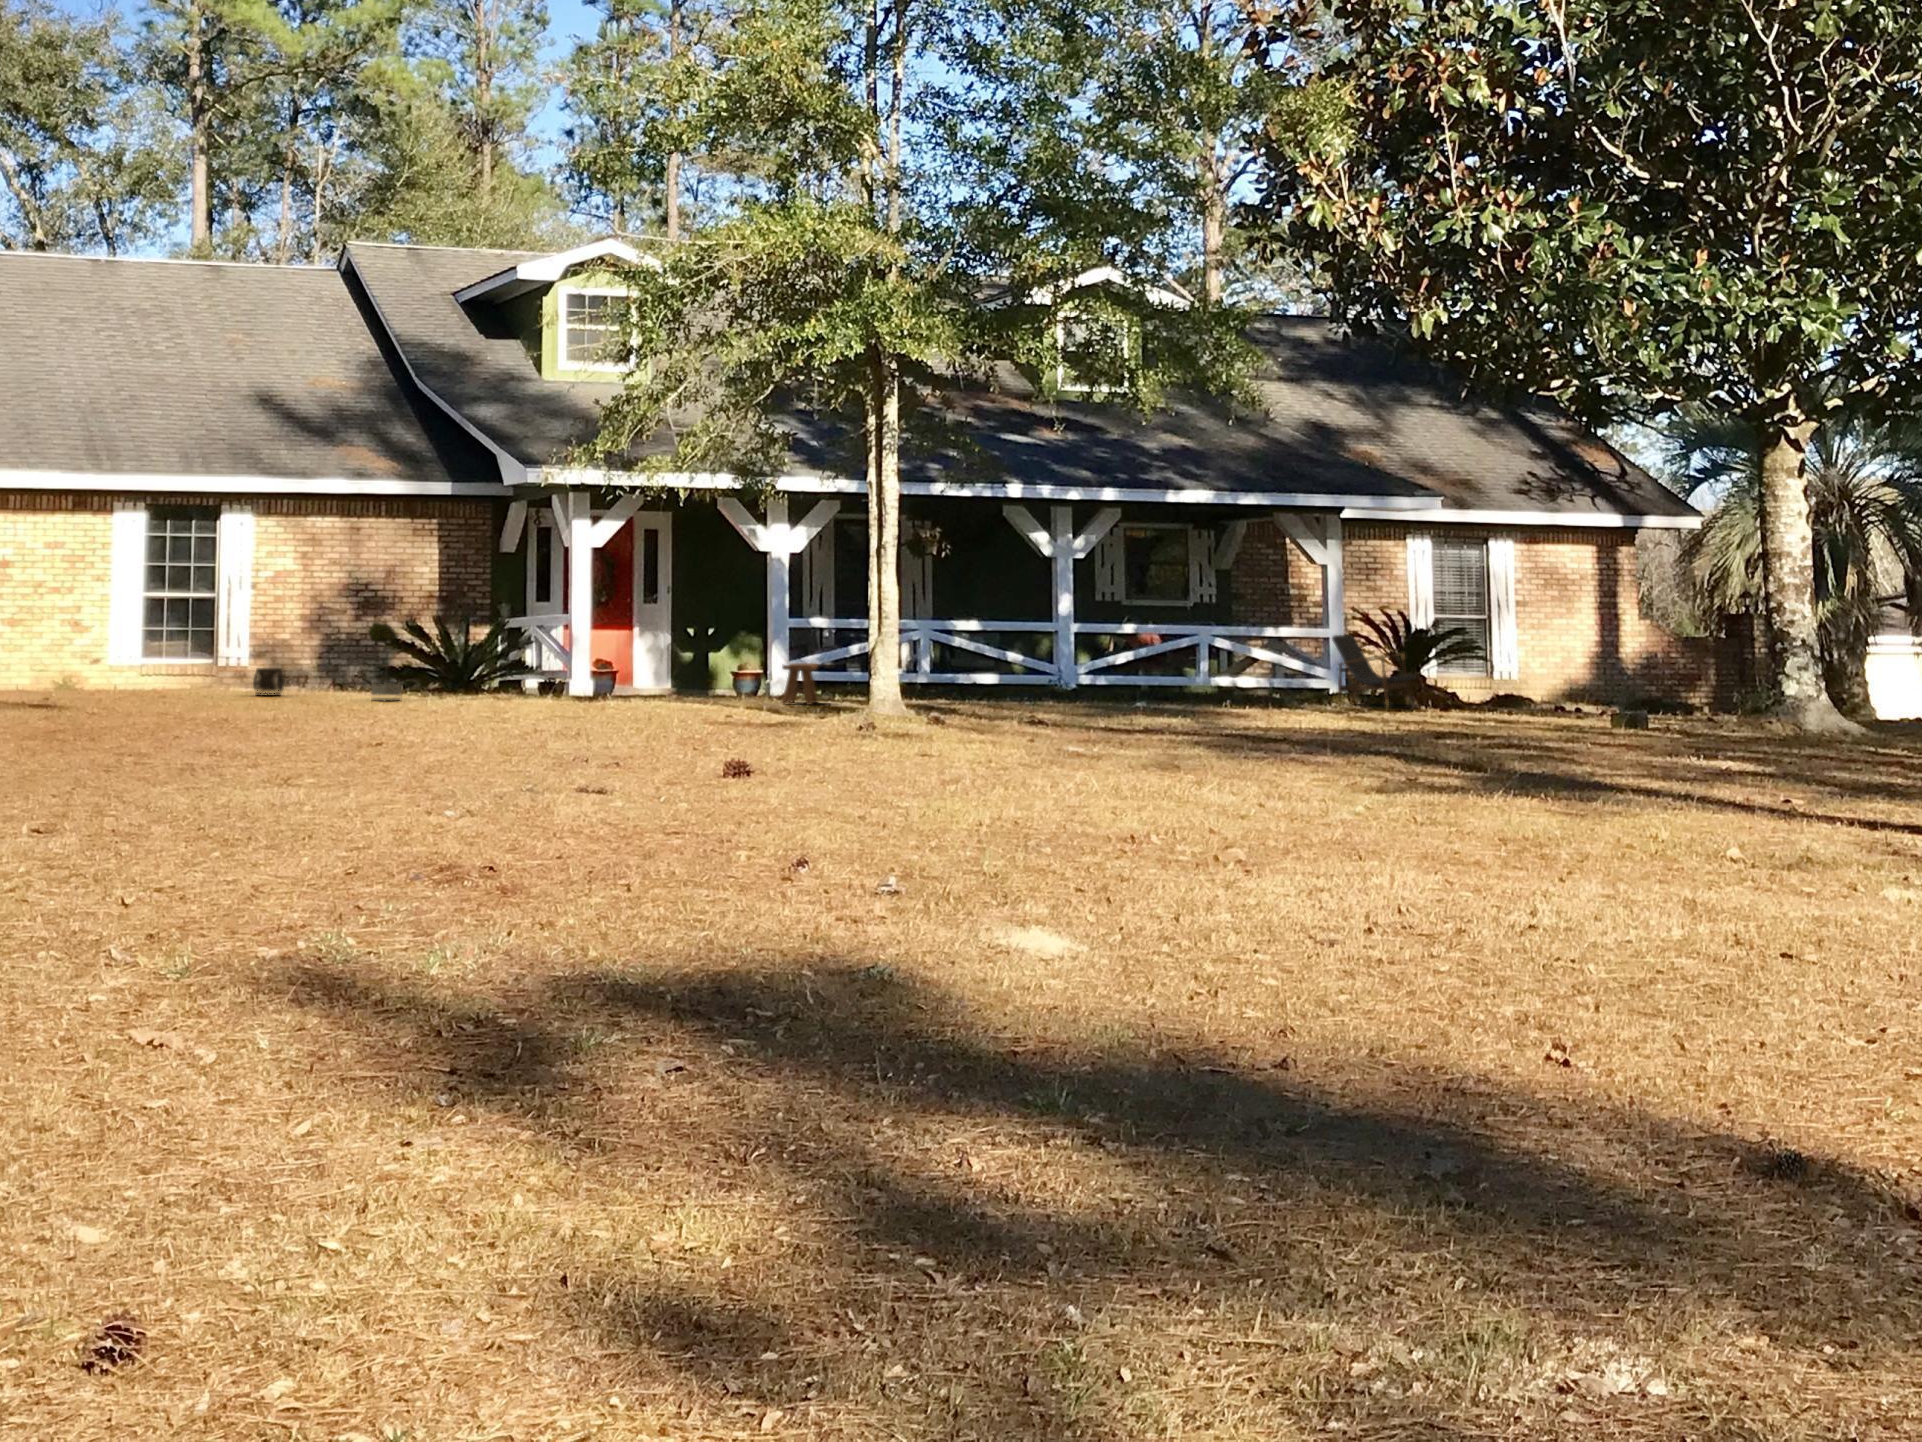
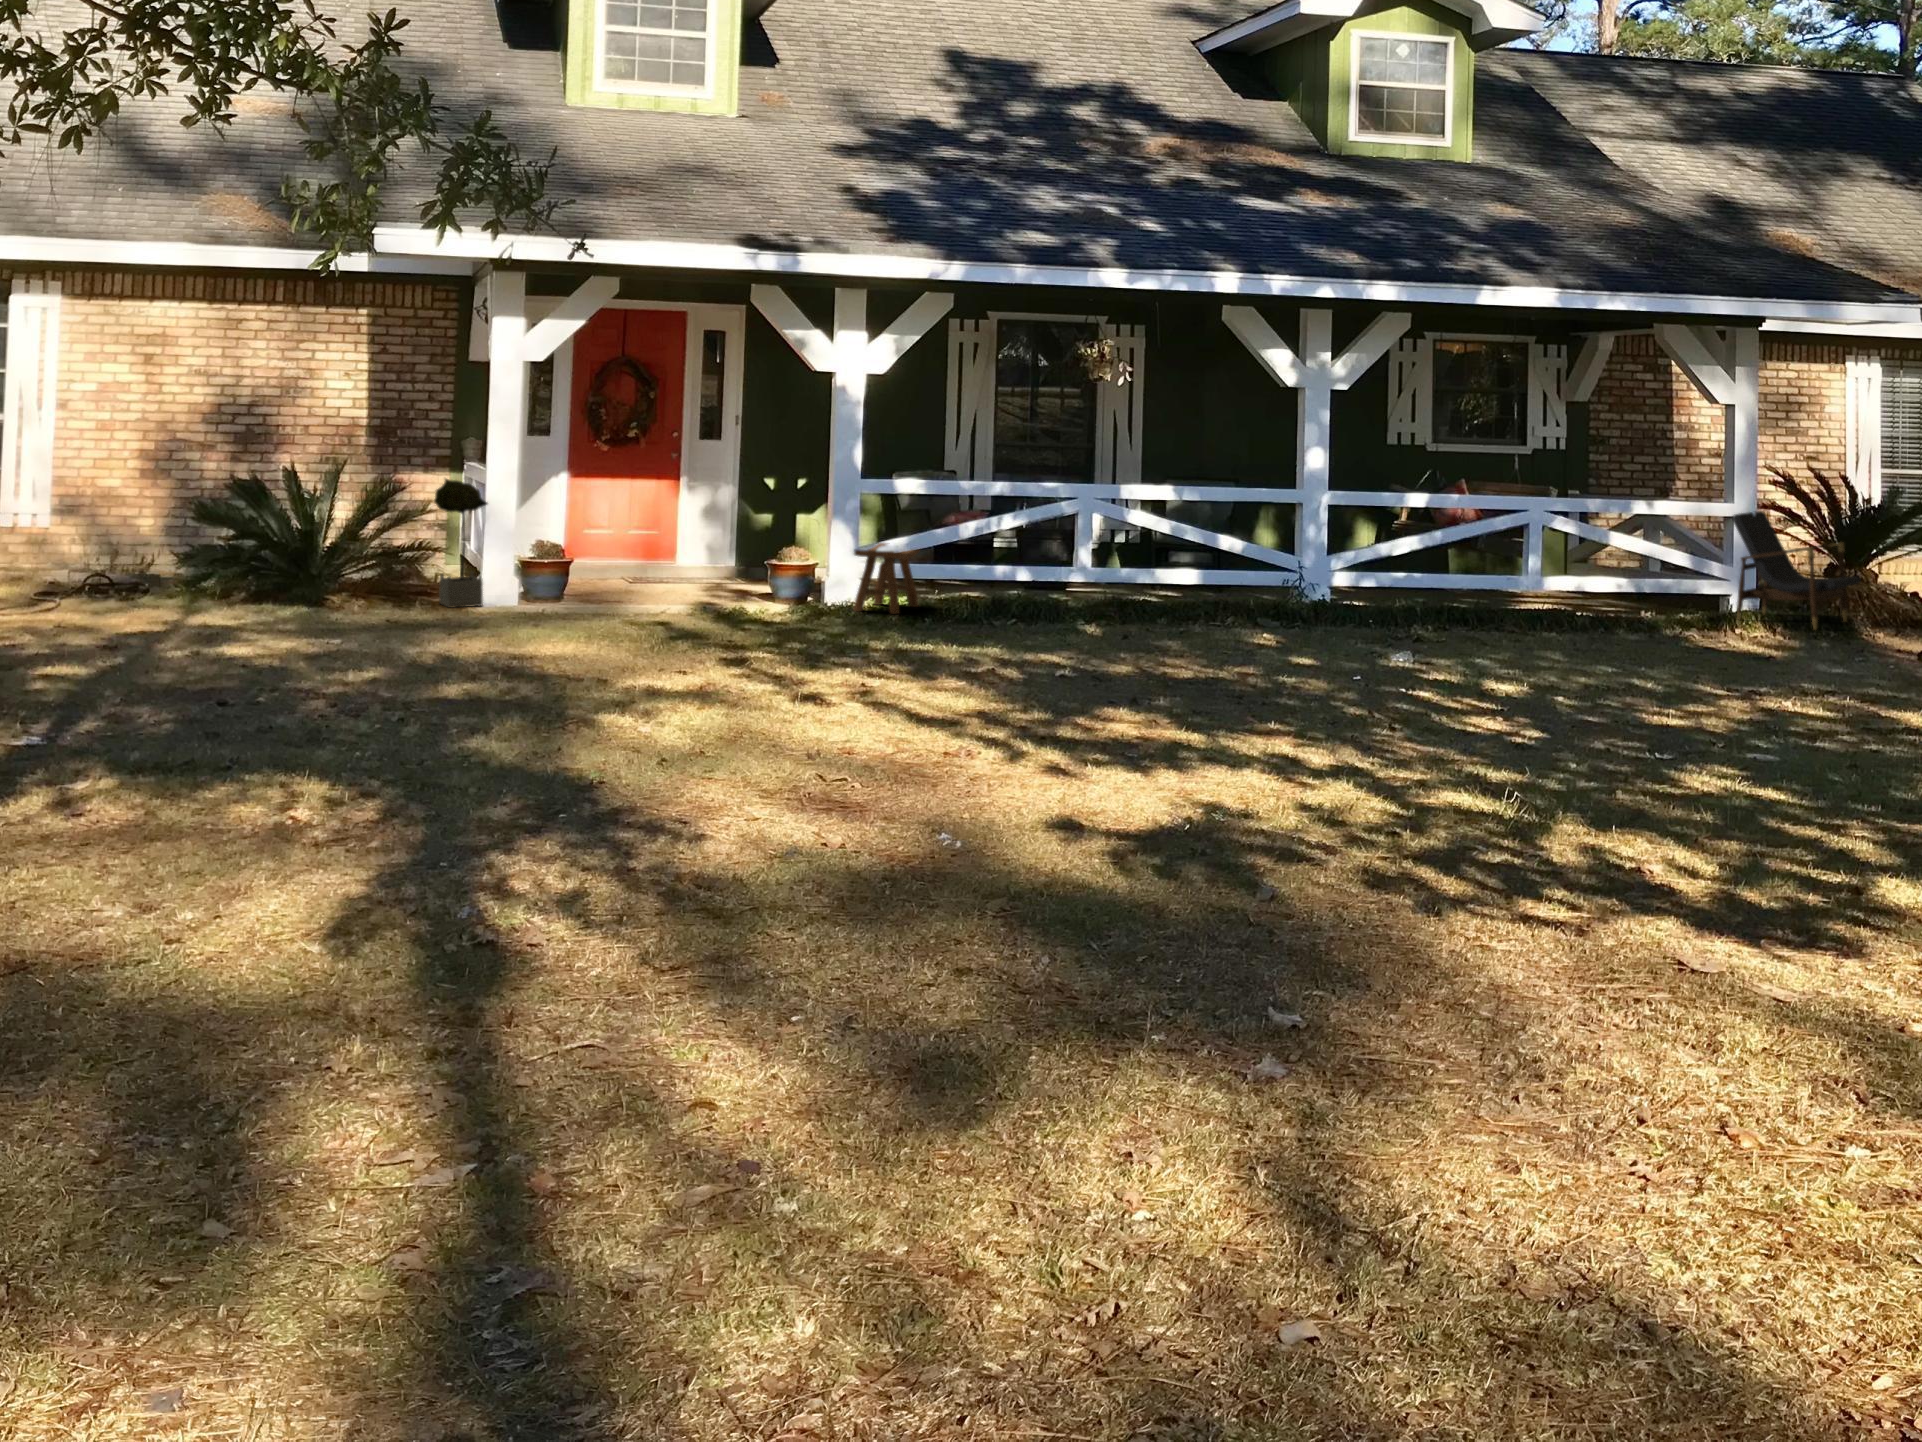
potted tree: present [369,622,401,701] -> present [434,479,488,608]
woven basket: present [253,668,285,696] -> none [44,532,97,577]

